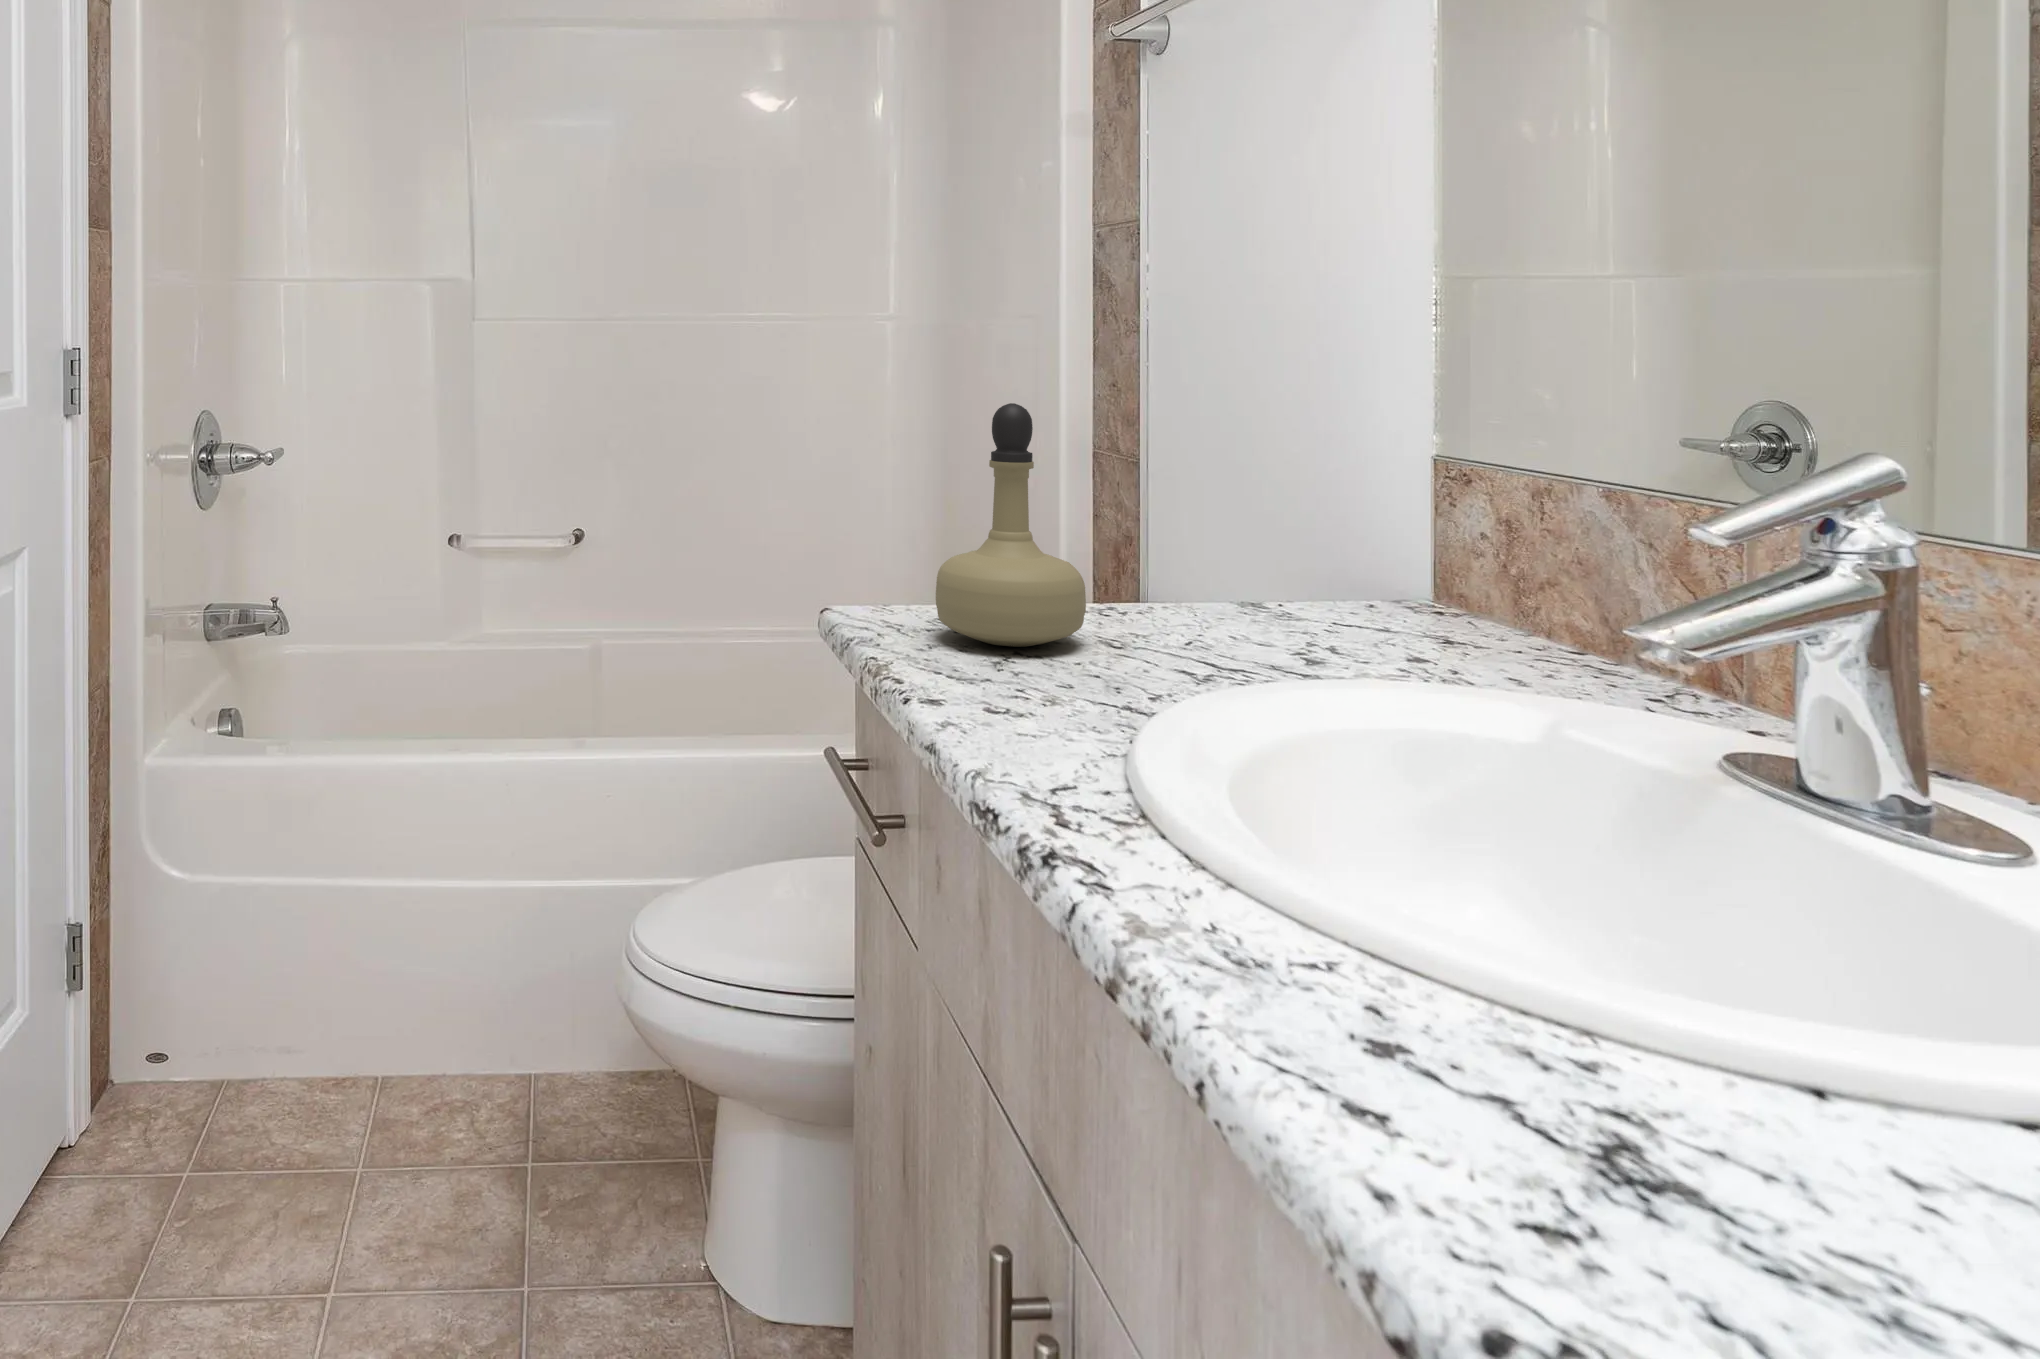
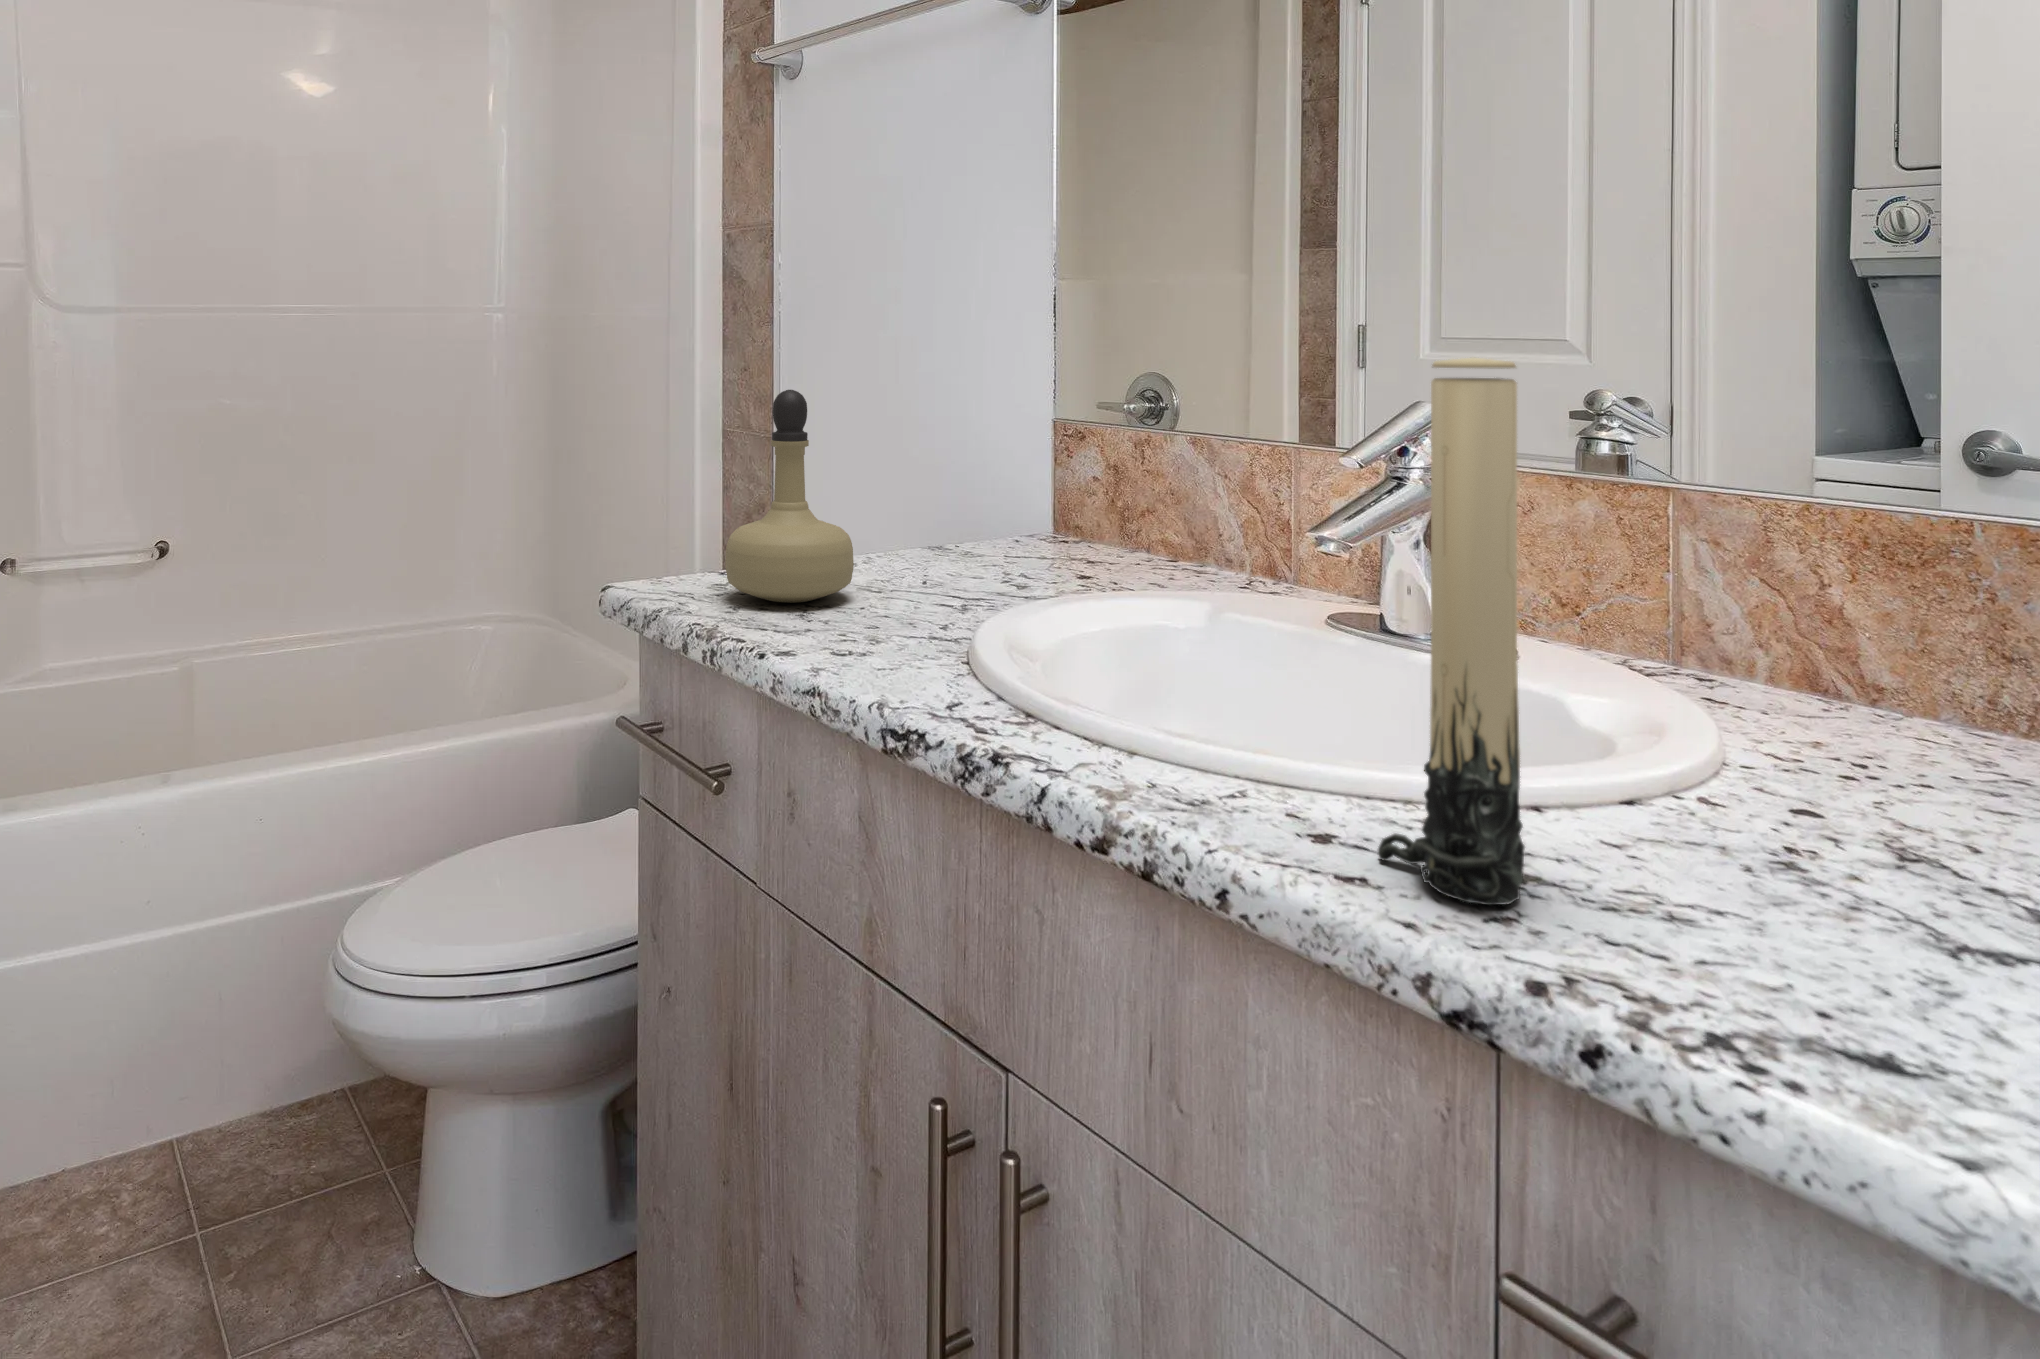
candle: none [1438,365,1636,1217] -> present [1378,357,1525,905]

